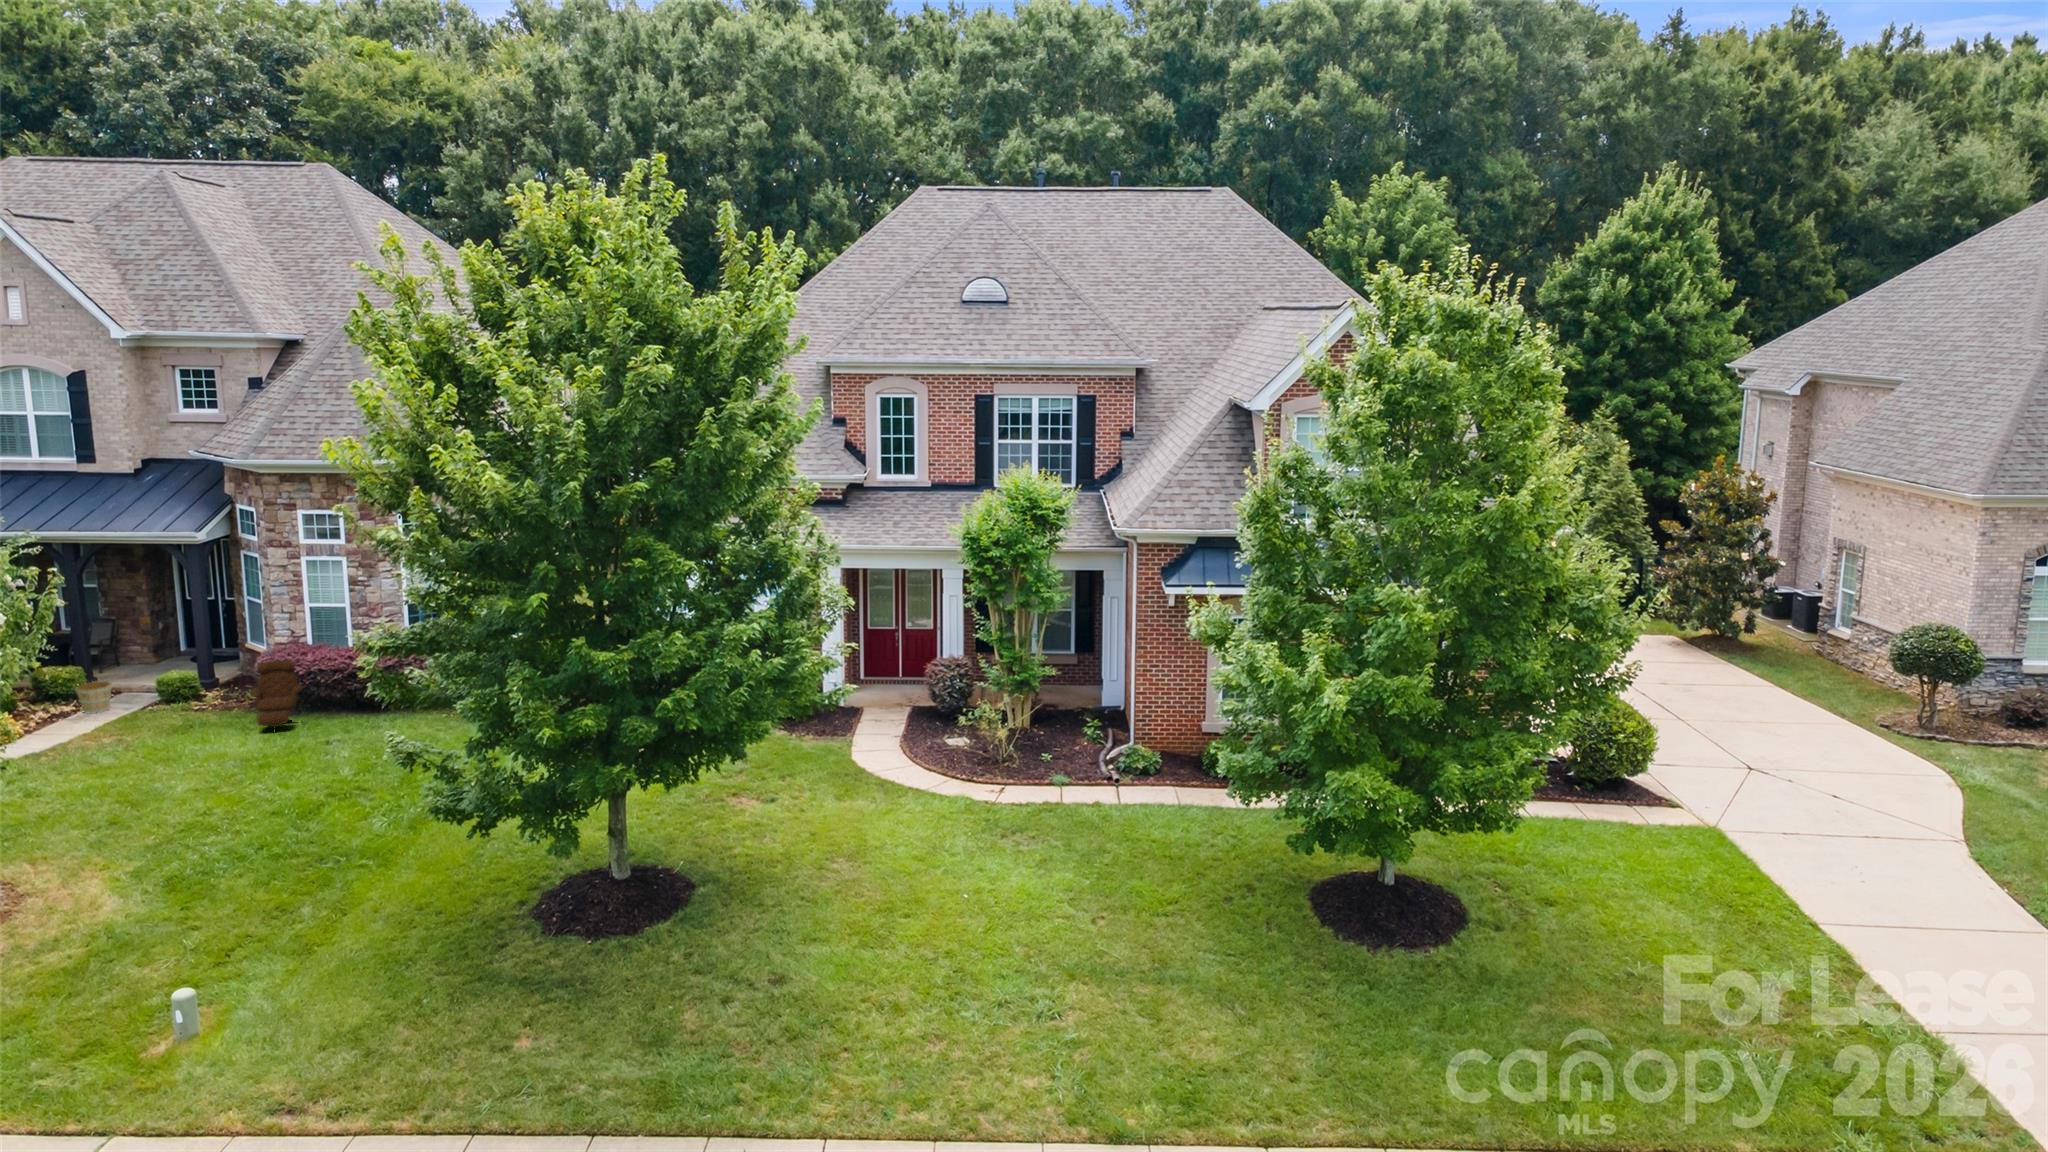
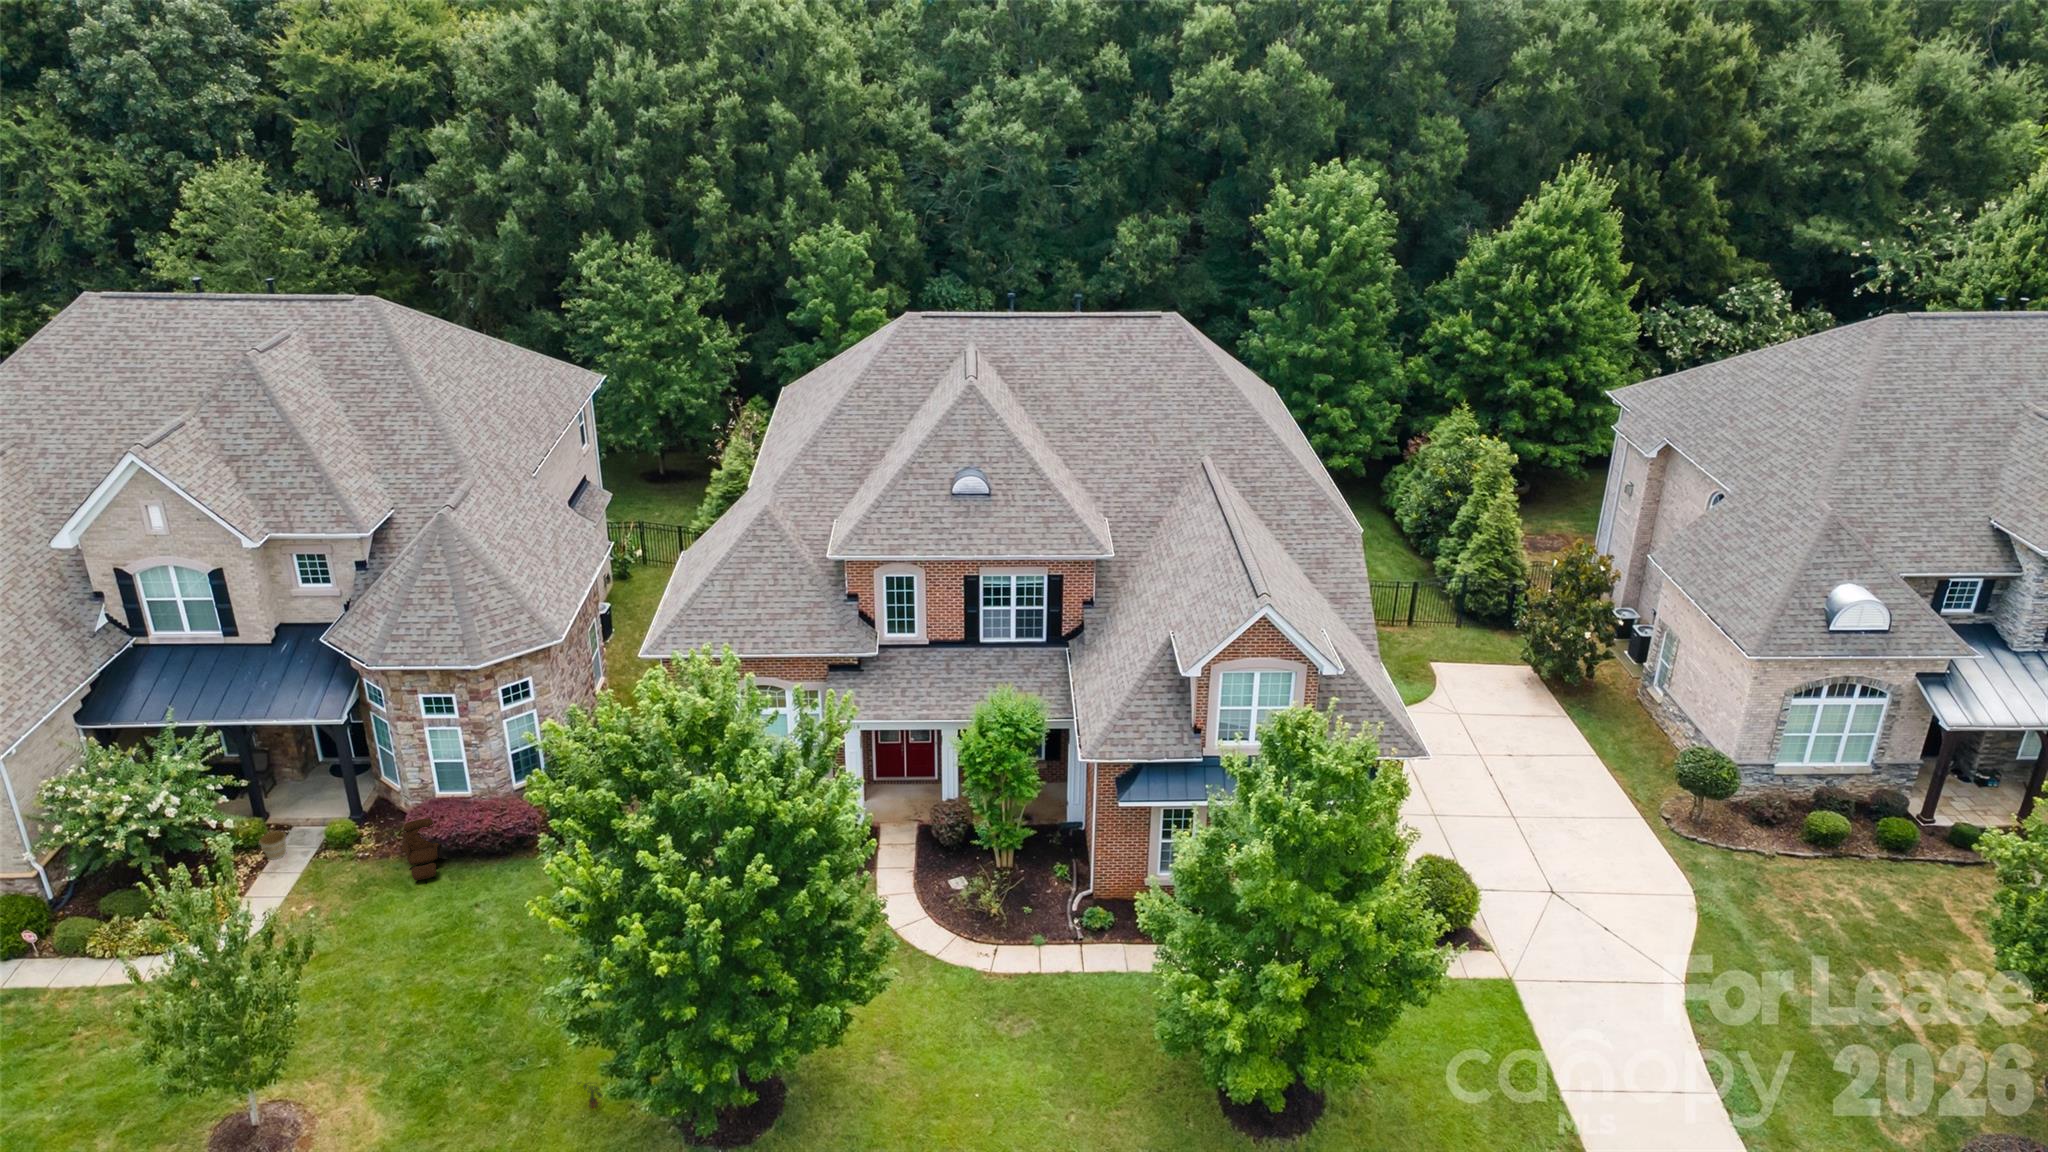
potted plant: none [401,868,436,909] -> present [578,1083,602,1108]

